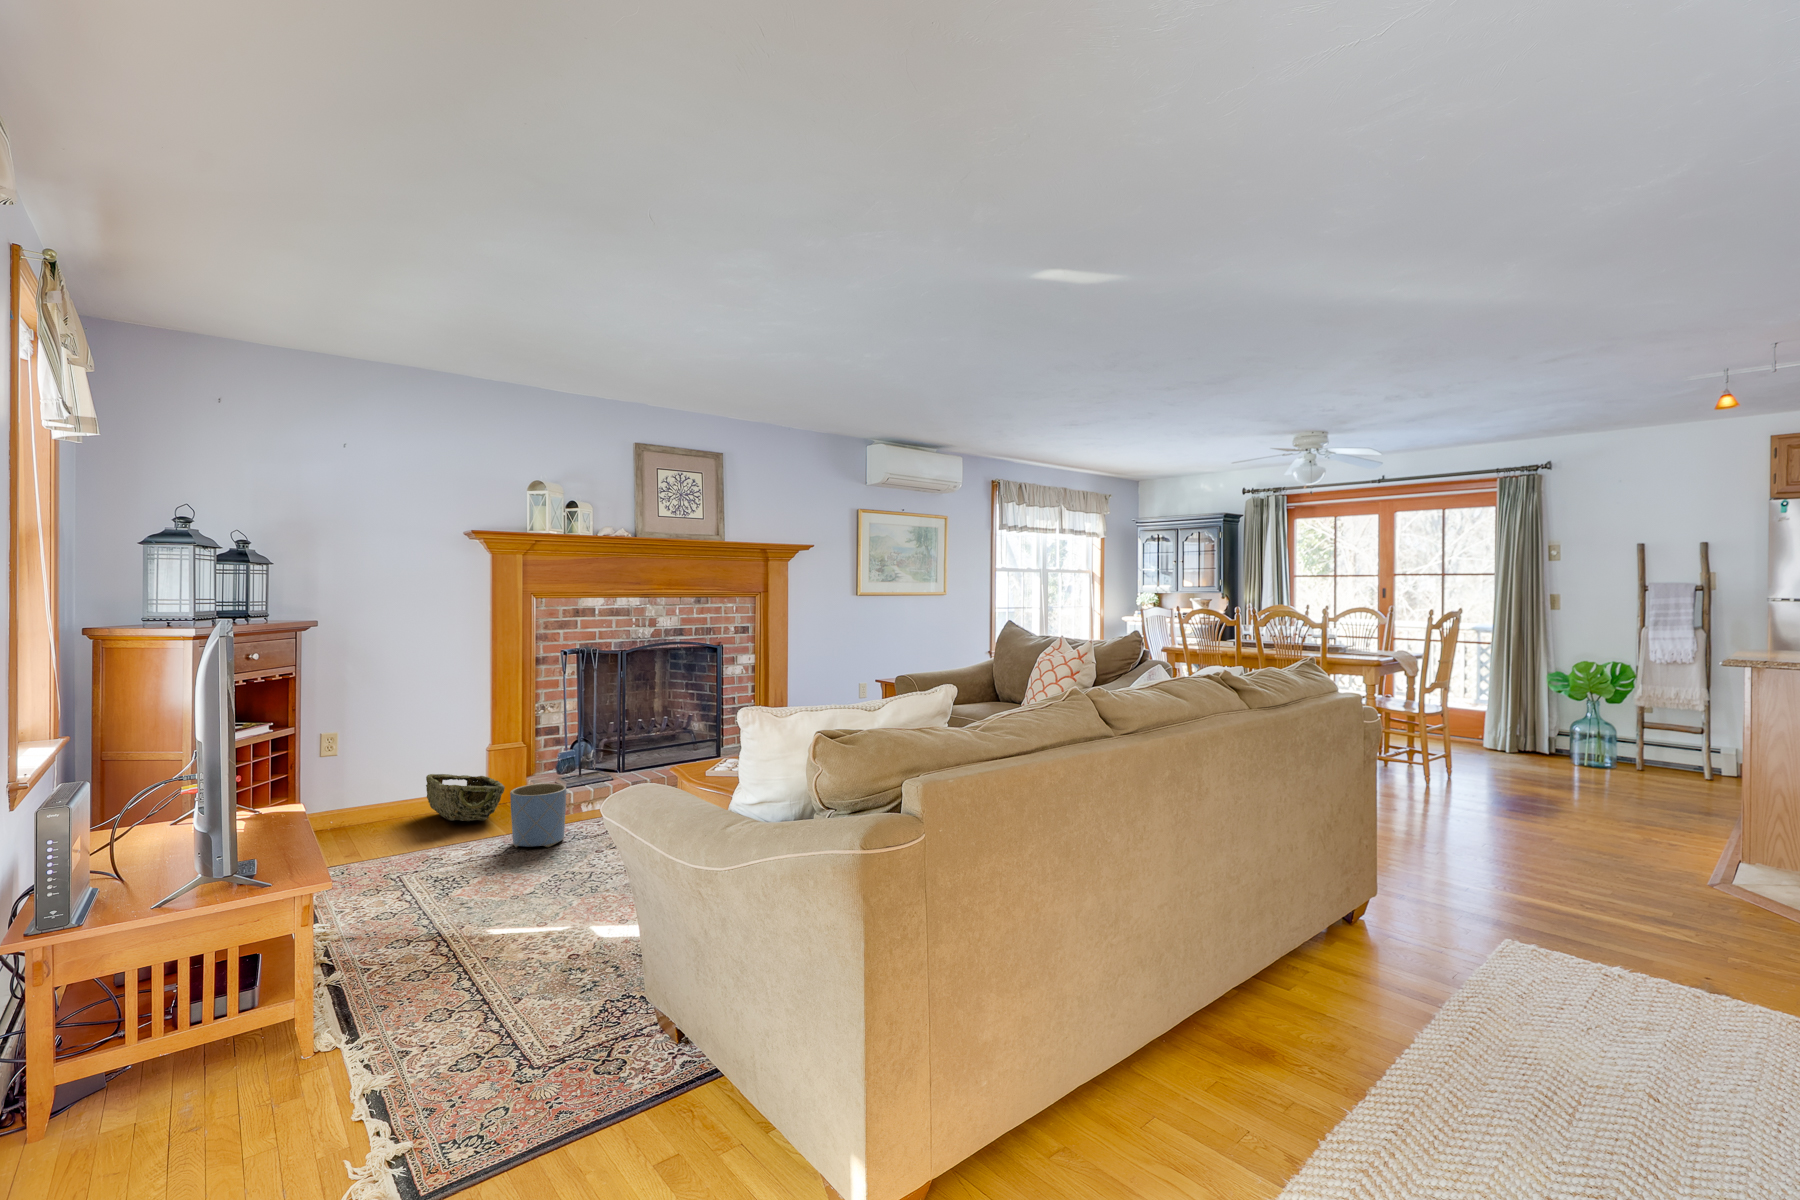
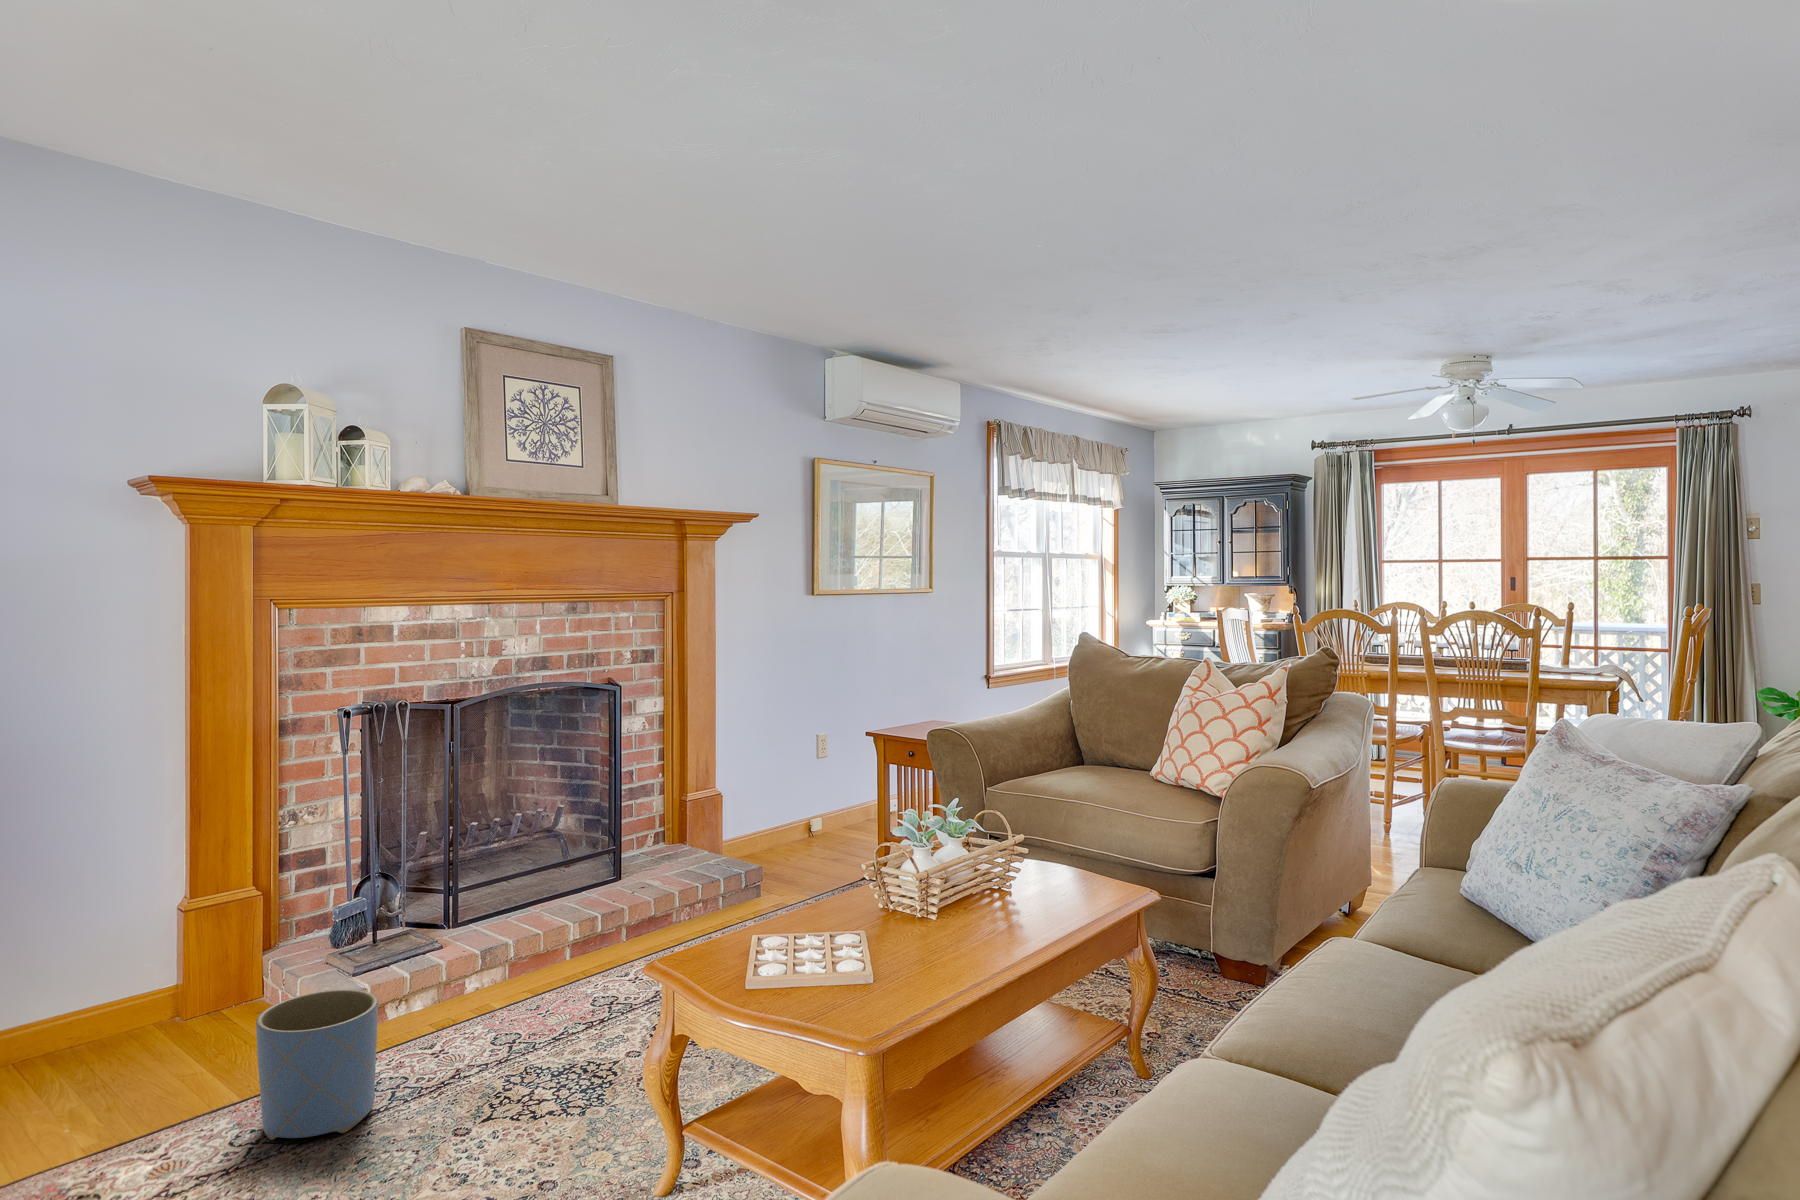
woven basket: present [426,774,505,822] -> none [50,962,230,1076]

